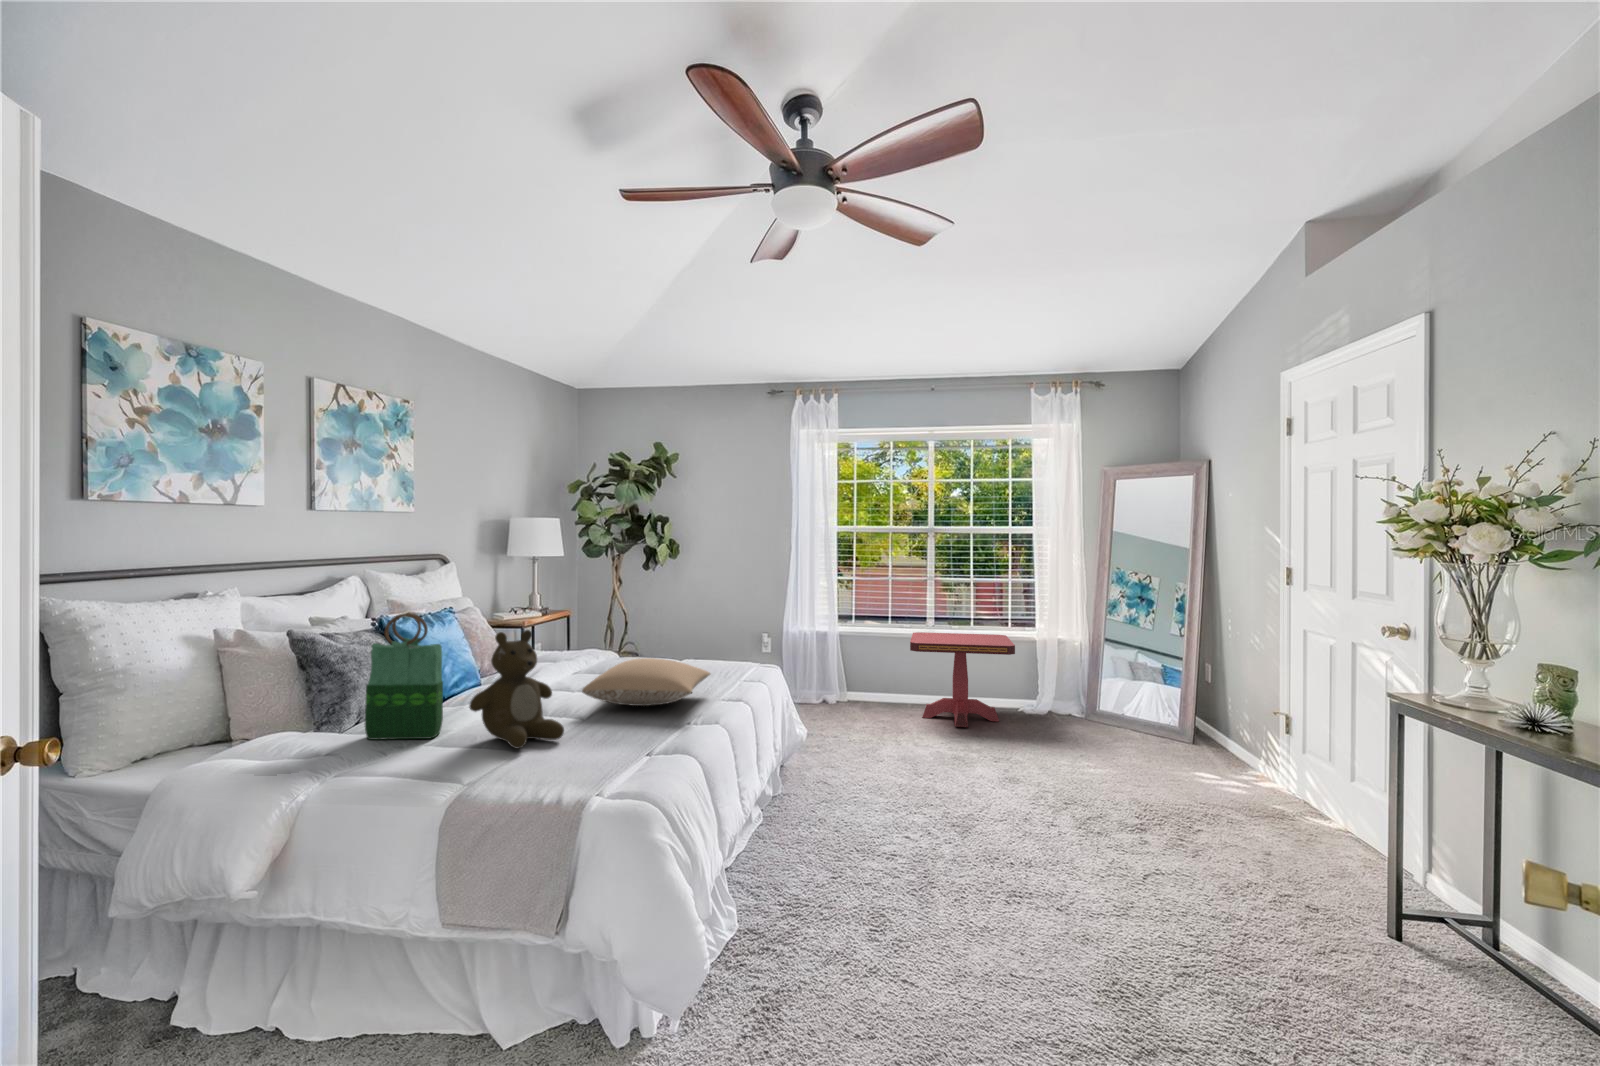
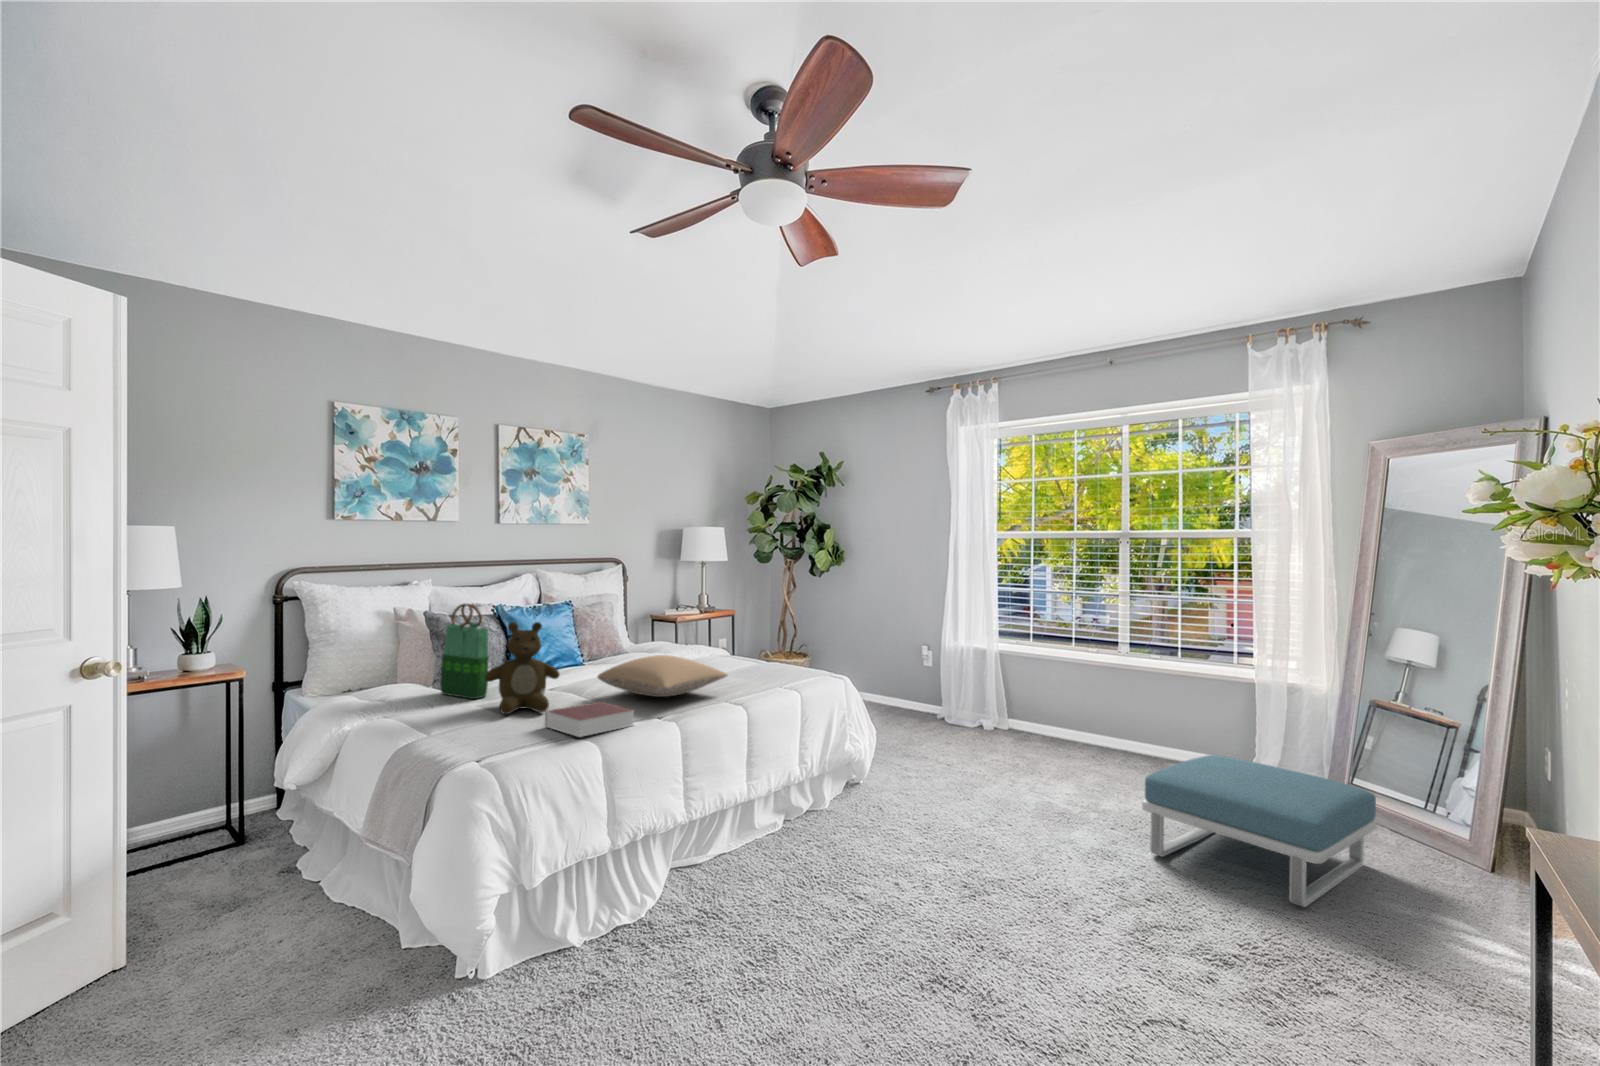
side table: present [910,632,1015,727] -> none [1044,660,1192,776]
footstool: none [1054,696,1197,796] -> present [1142,755,1377,907]
book: none [592,717,686,758] -> present [545,702,634,737]

